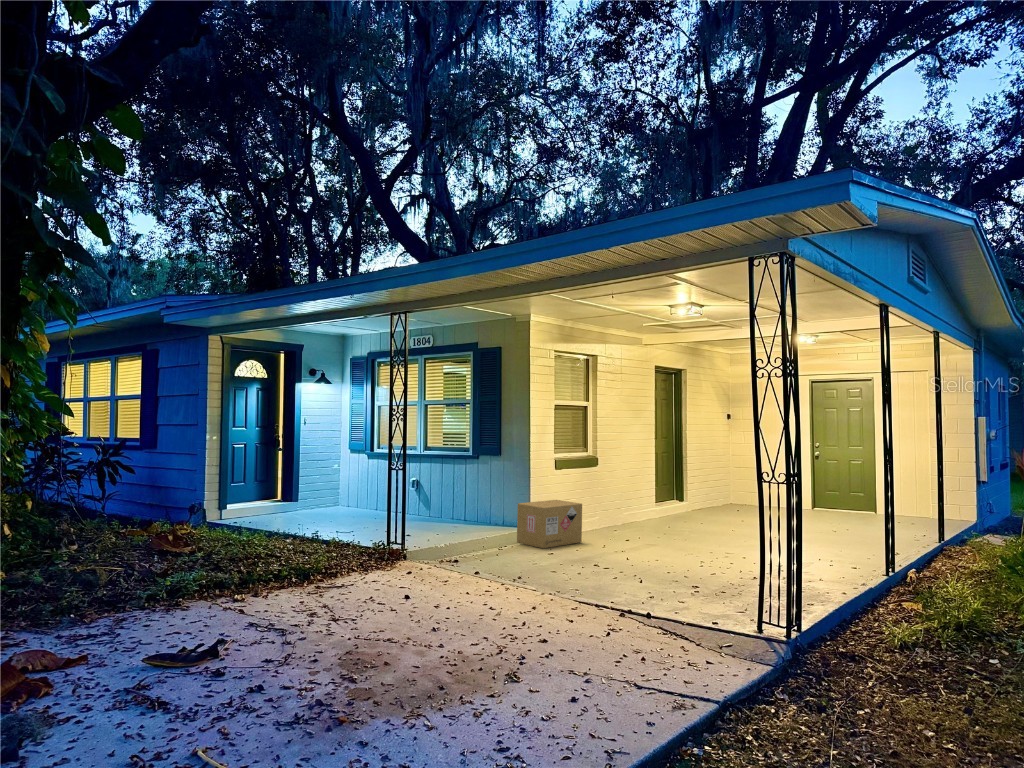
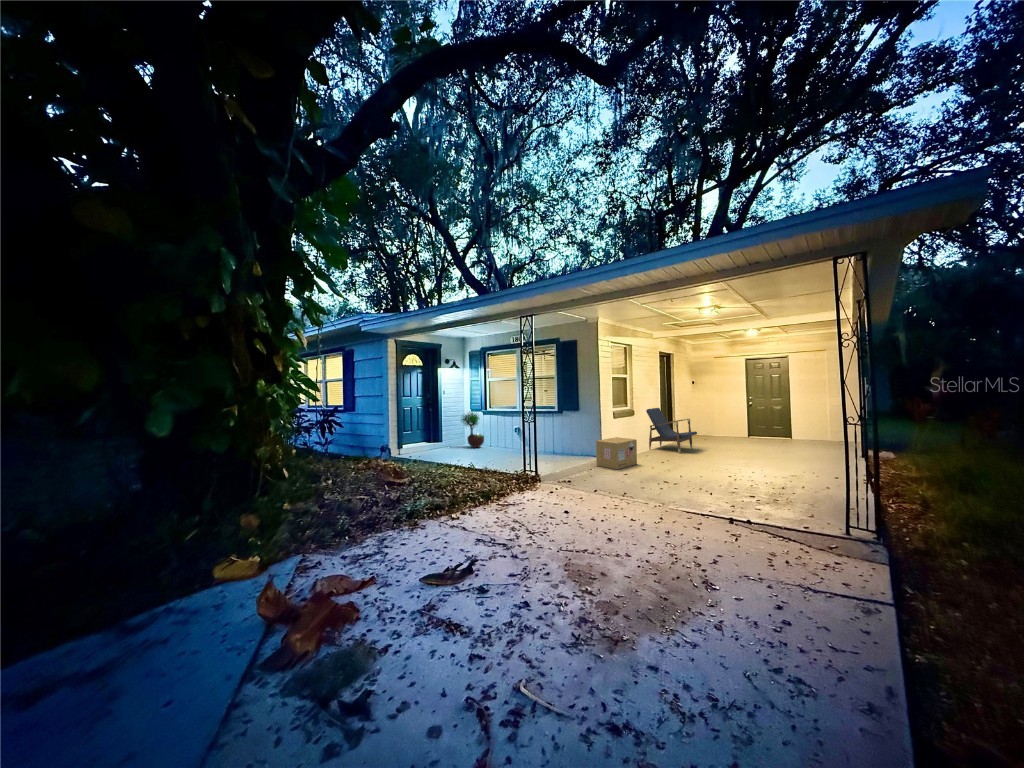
potted tree: none [323,448,365,512] -> present [462,412,484,448]
lounge chair: none [622,457,700,530] -> present [646,408,697,454]

